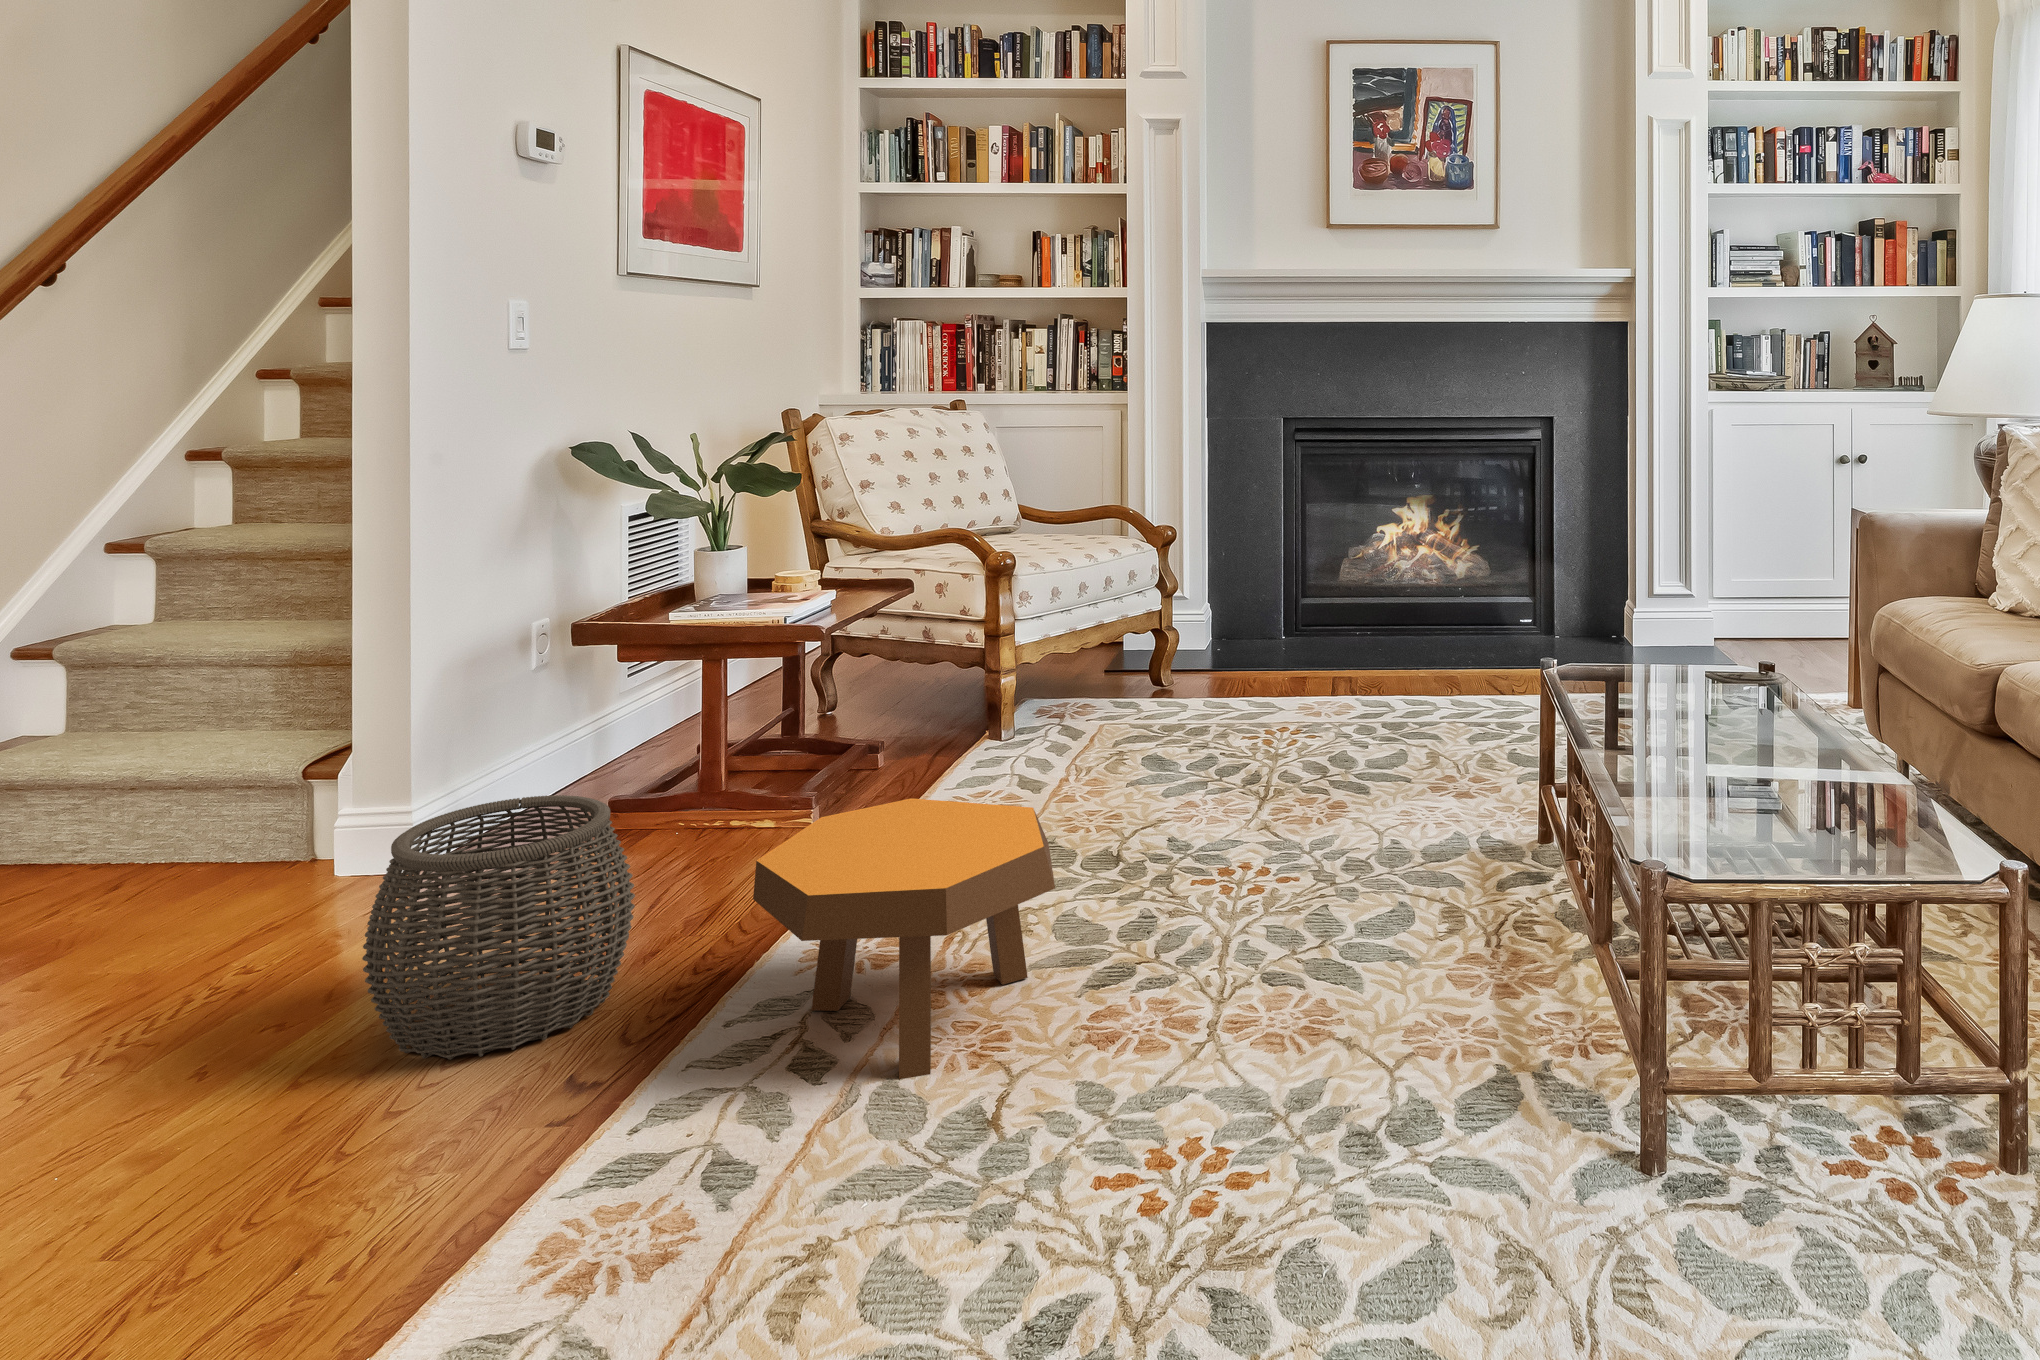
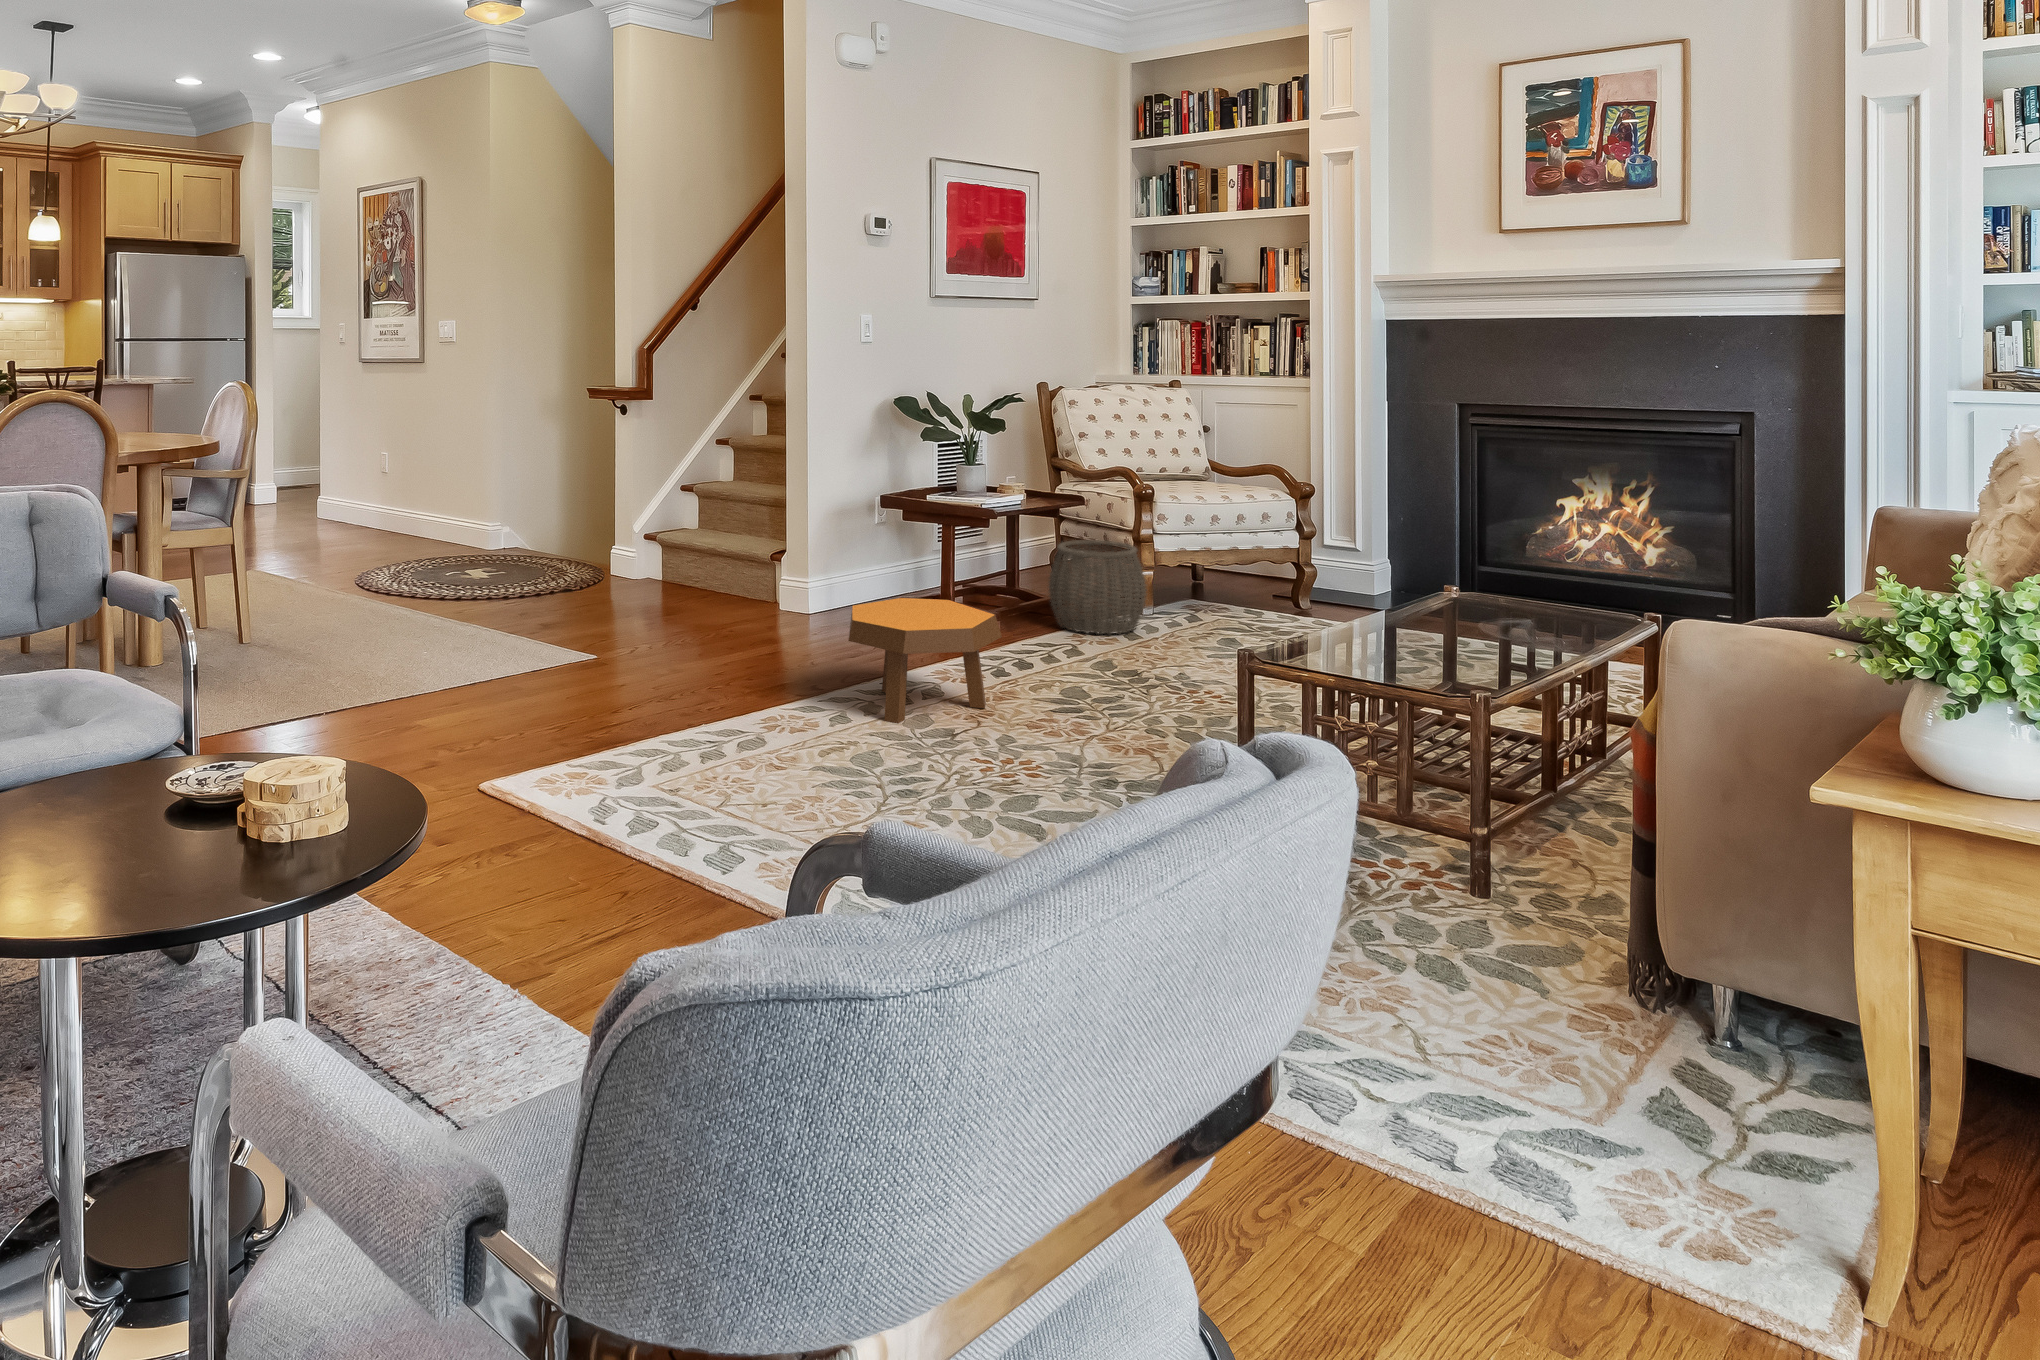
woven basket: present [362,795,635,1060] -> present [1049,540,1146,635]

